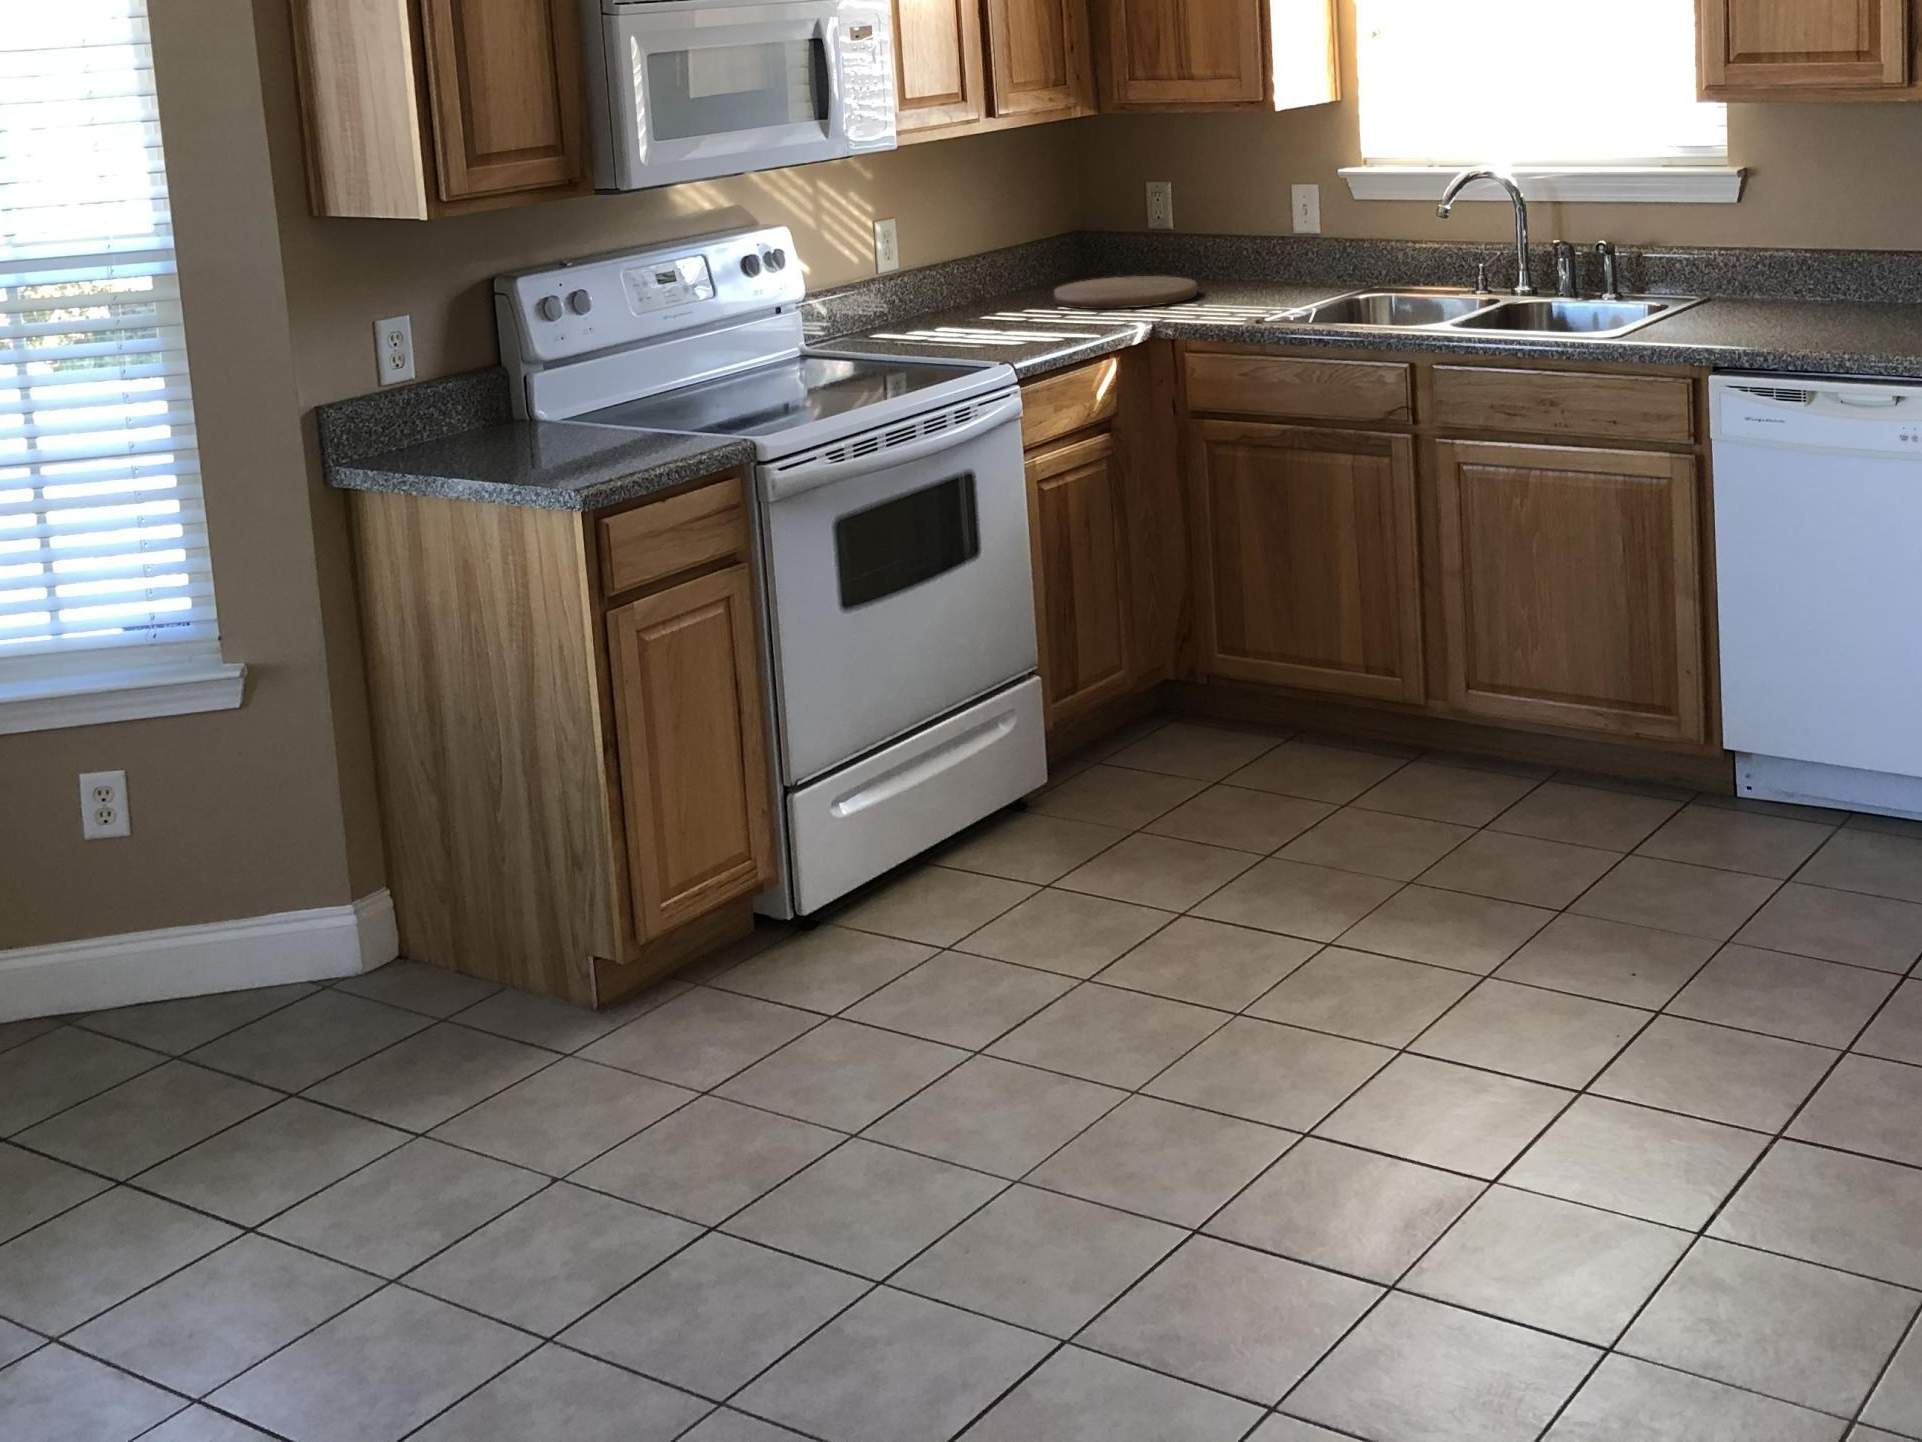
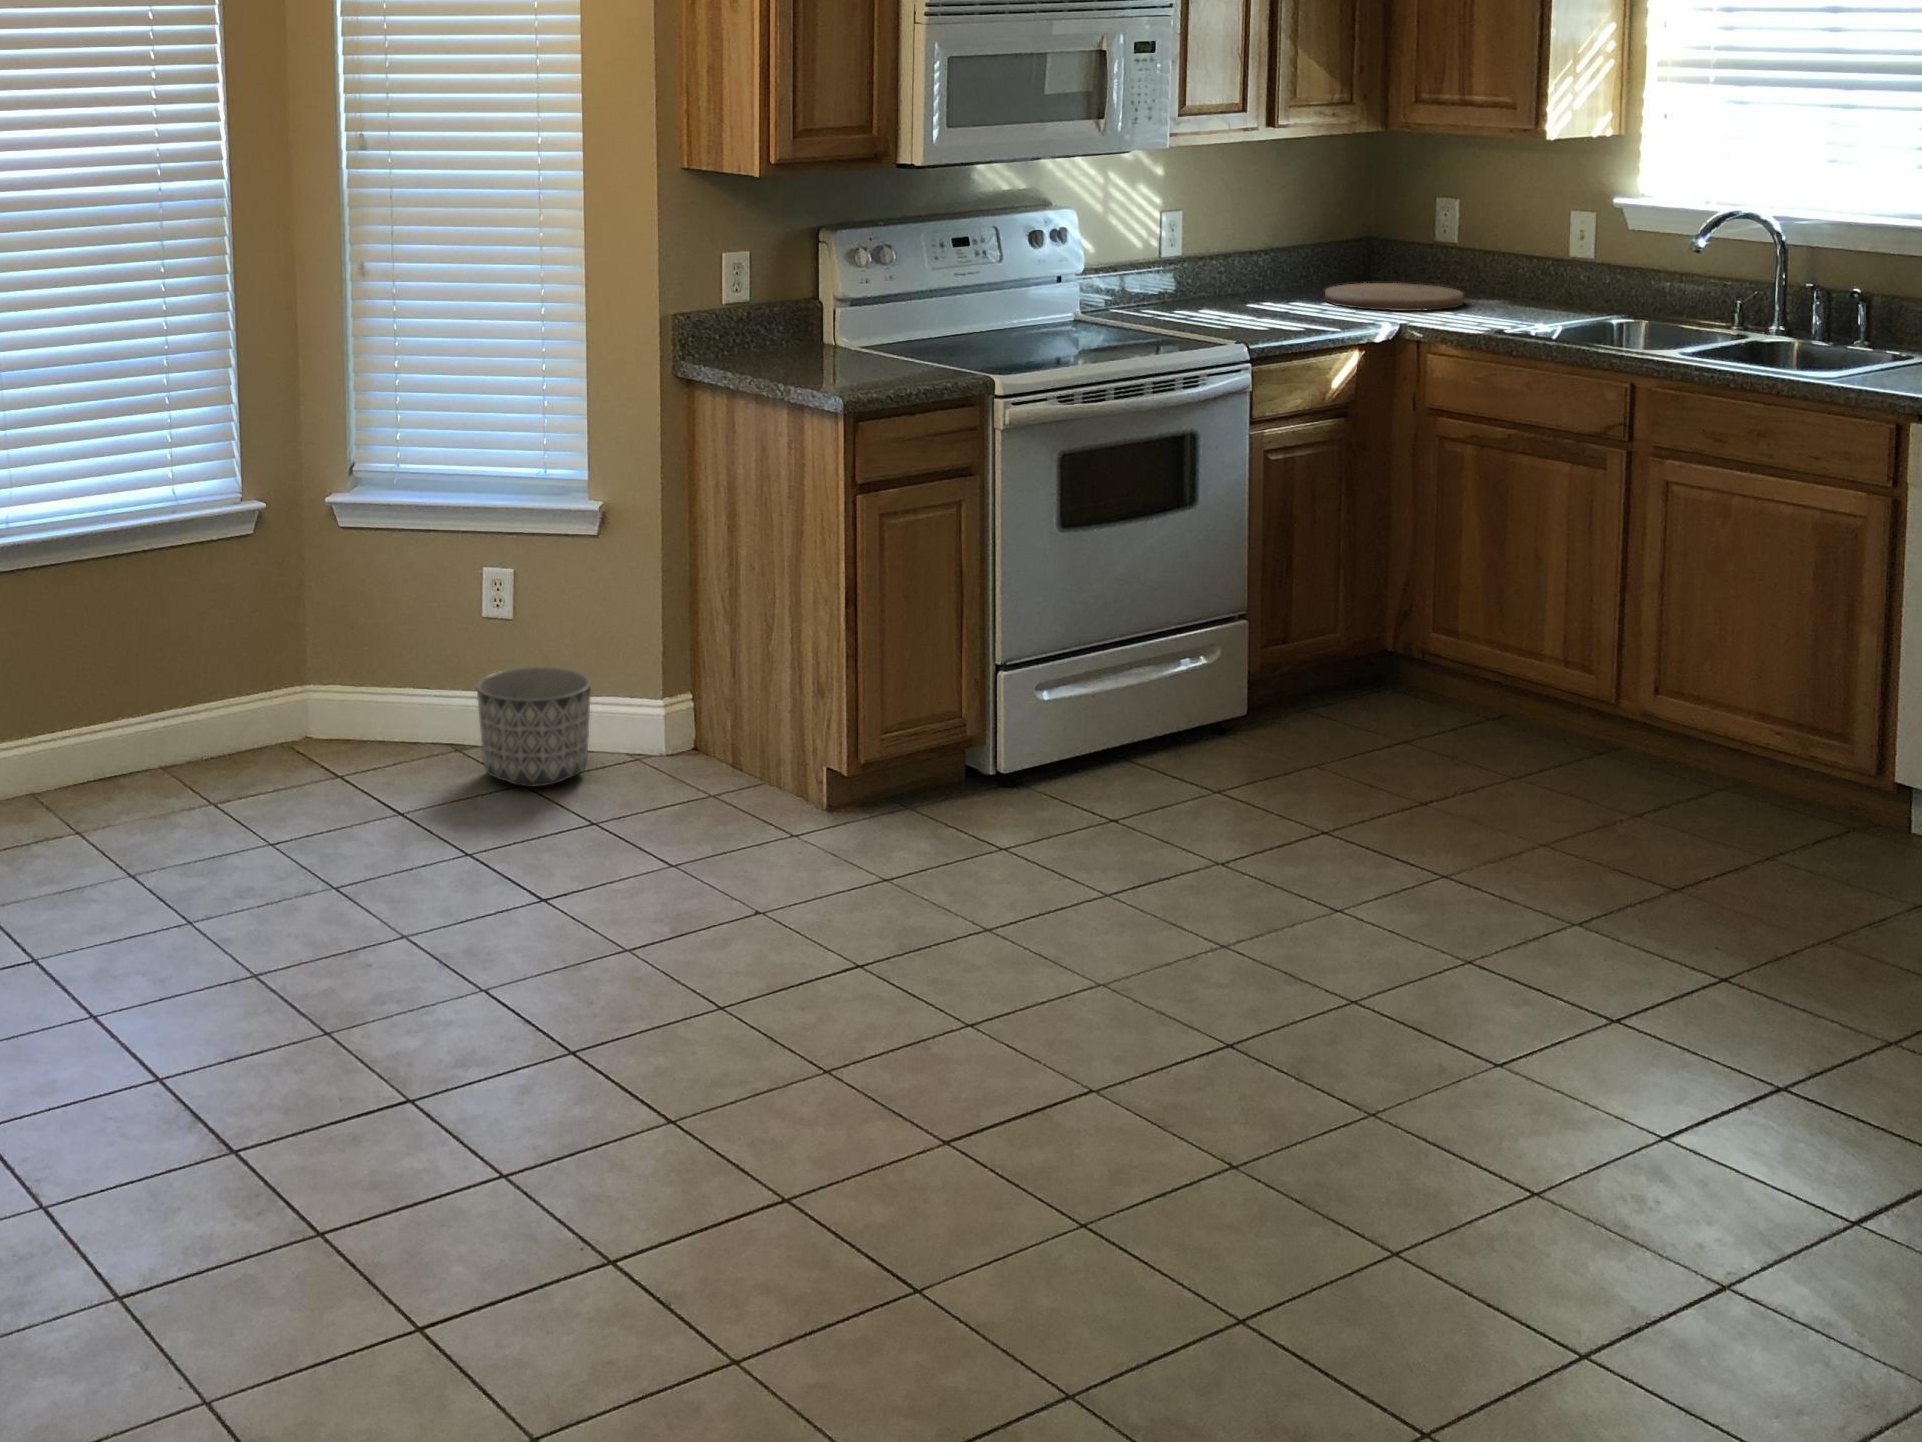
planter: none [90,887,262,1059] -> present [477,667,591,786]

